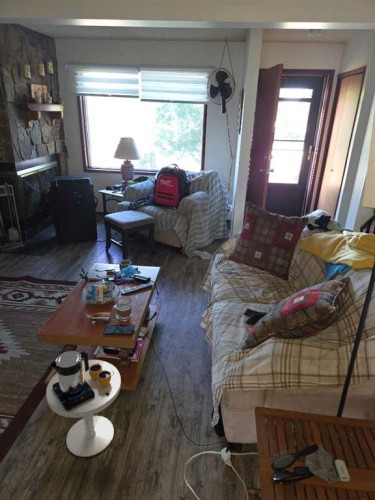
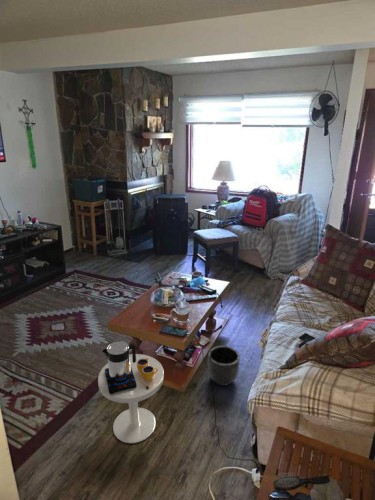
planter: none [154,333,186,373] -> present [208,346,240,386]

